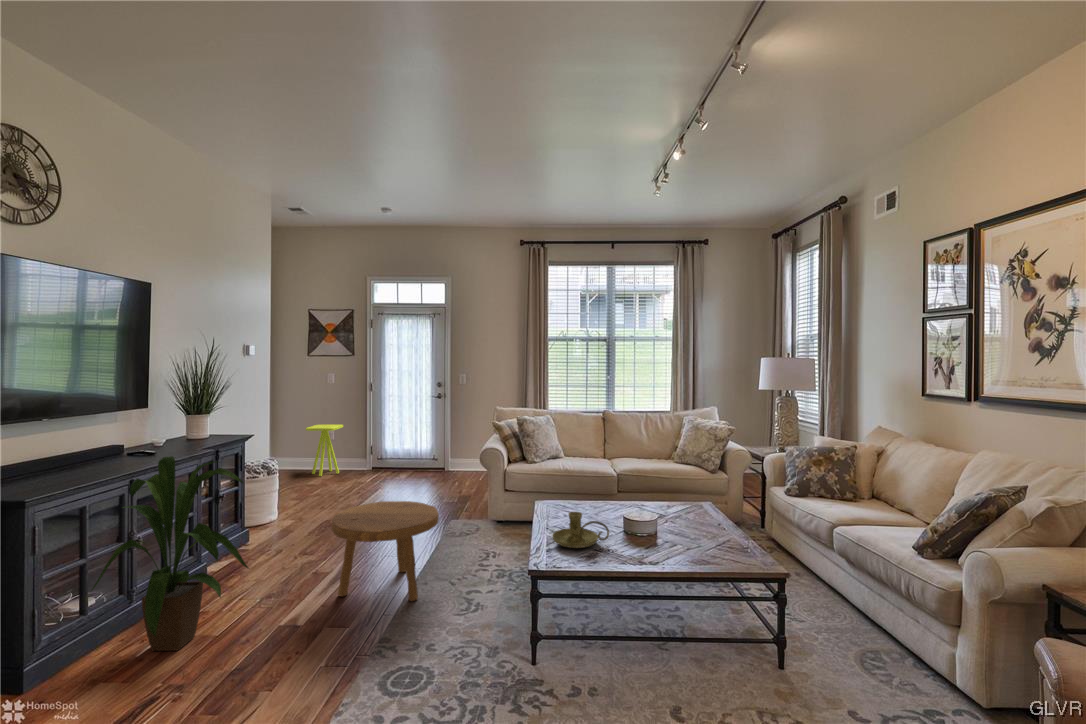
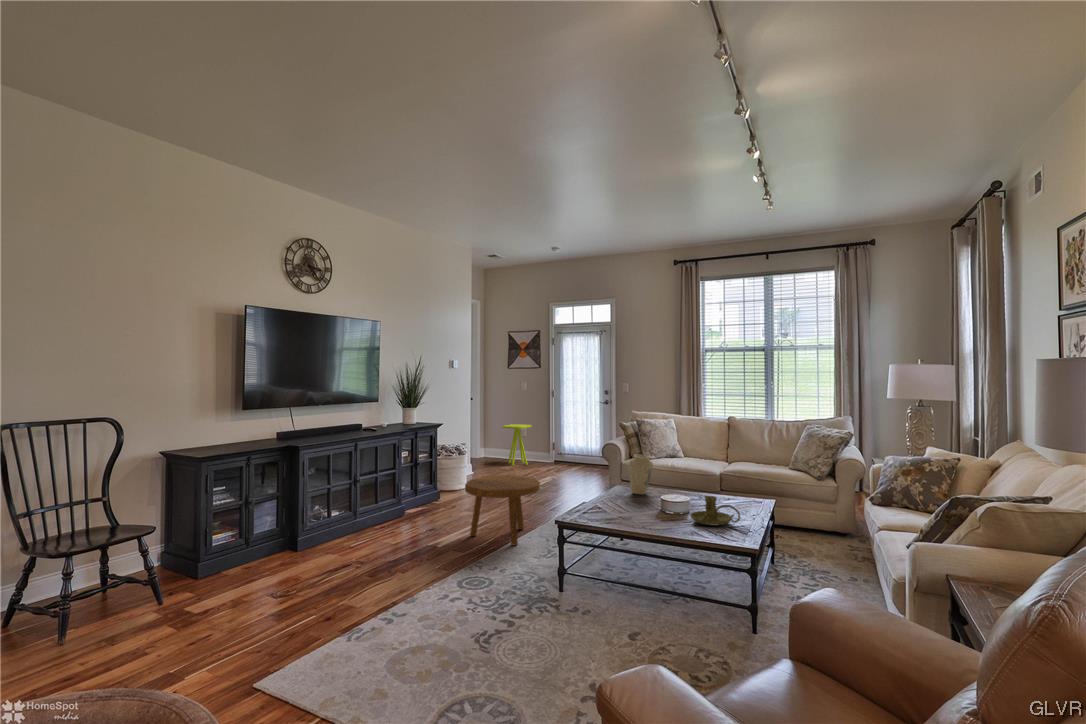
house plant: present [92,456,249,651] -> none [330,427,415,546]
vase: none [558,463,586,511] -> present [629,454,653,494]
candle holder: present [553,512,609,548] -> present [691,496,740,525]

